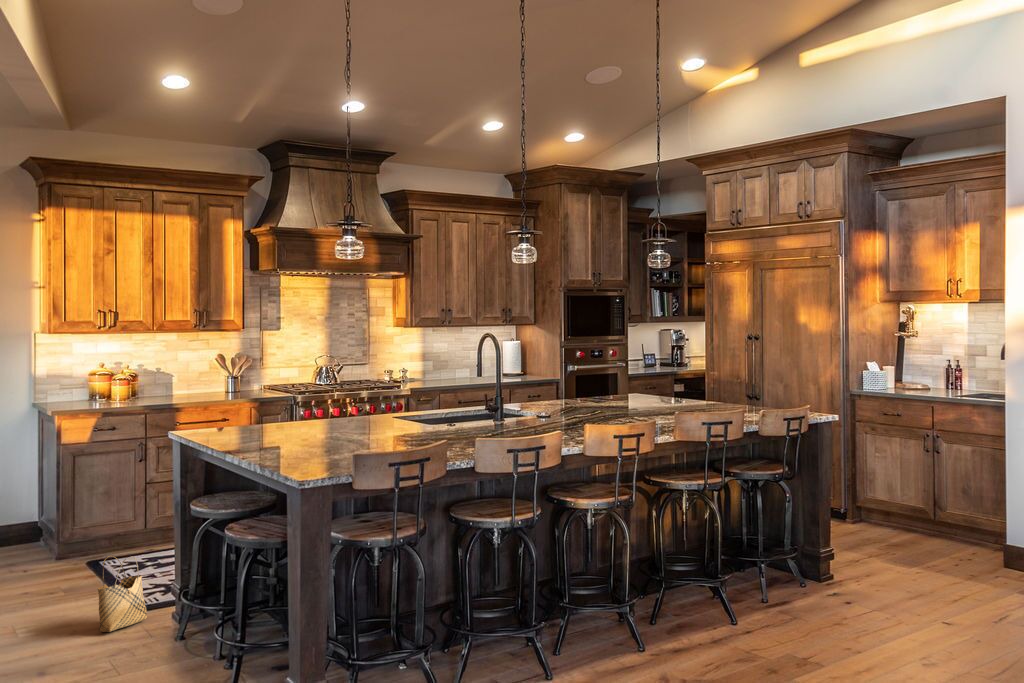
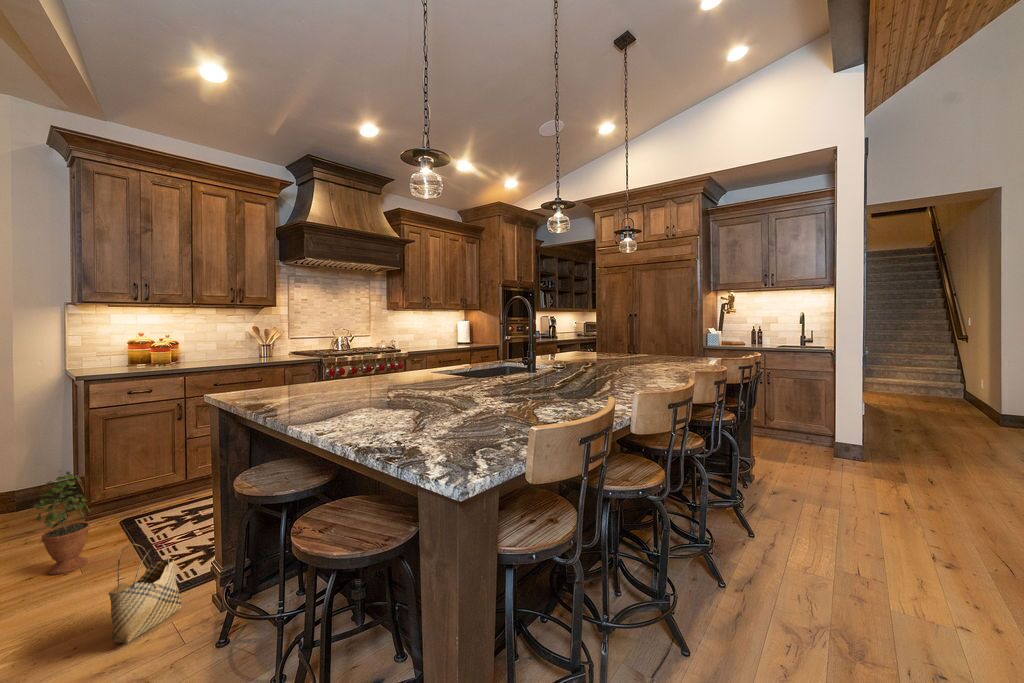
potted plant: none [26,499,70,593] -> present [28,472,90,575]

